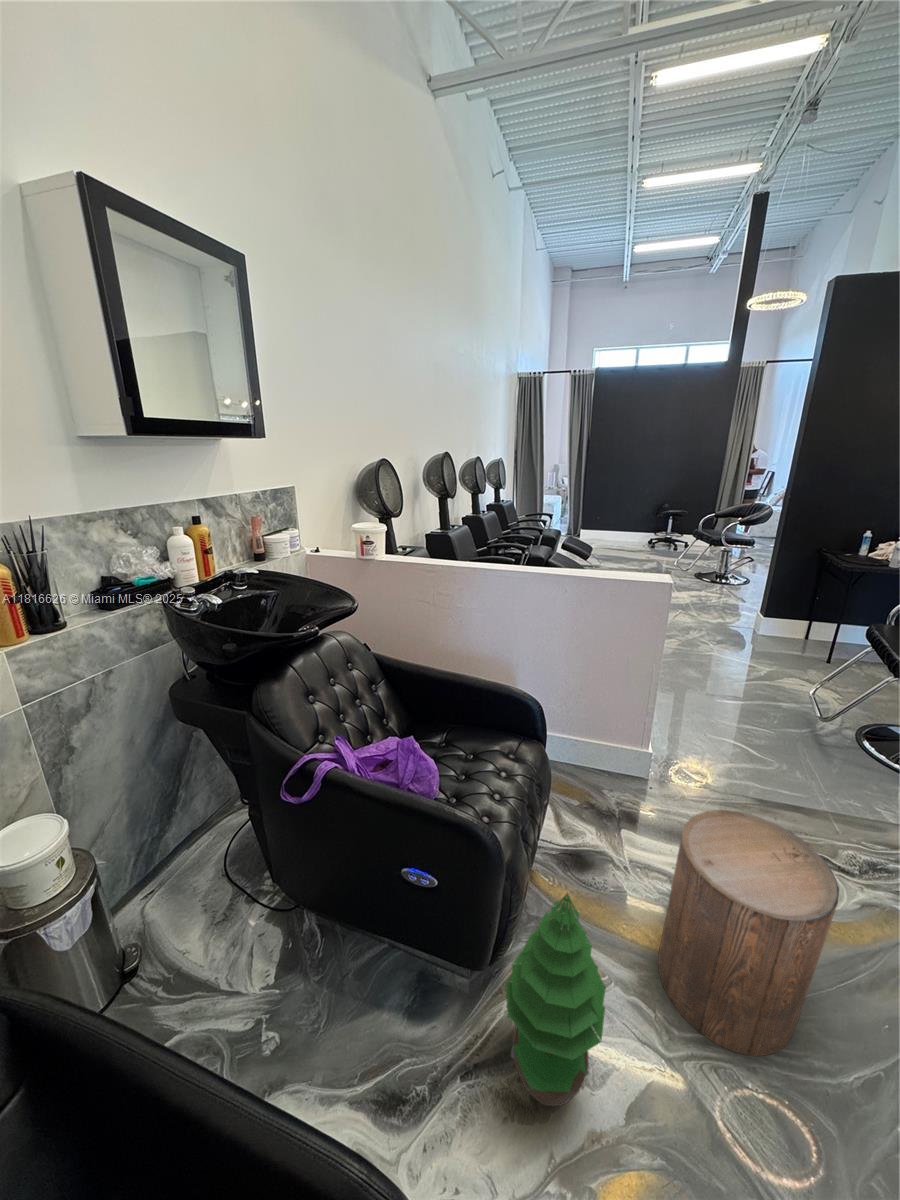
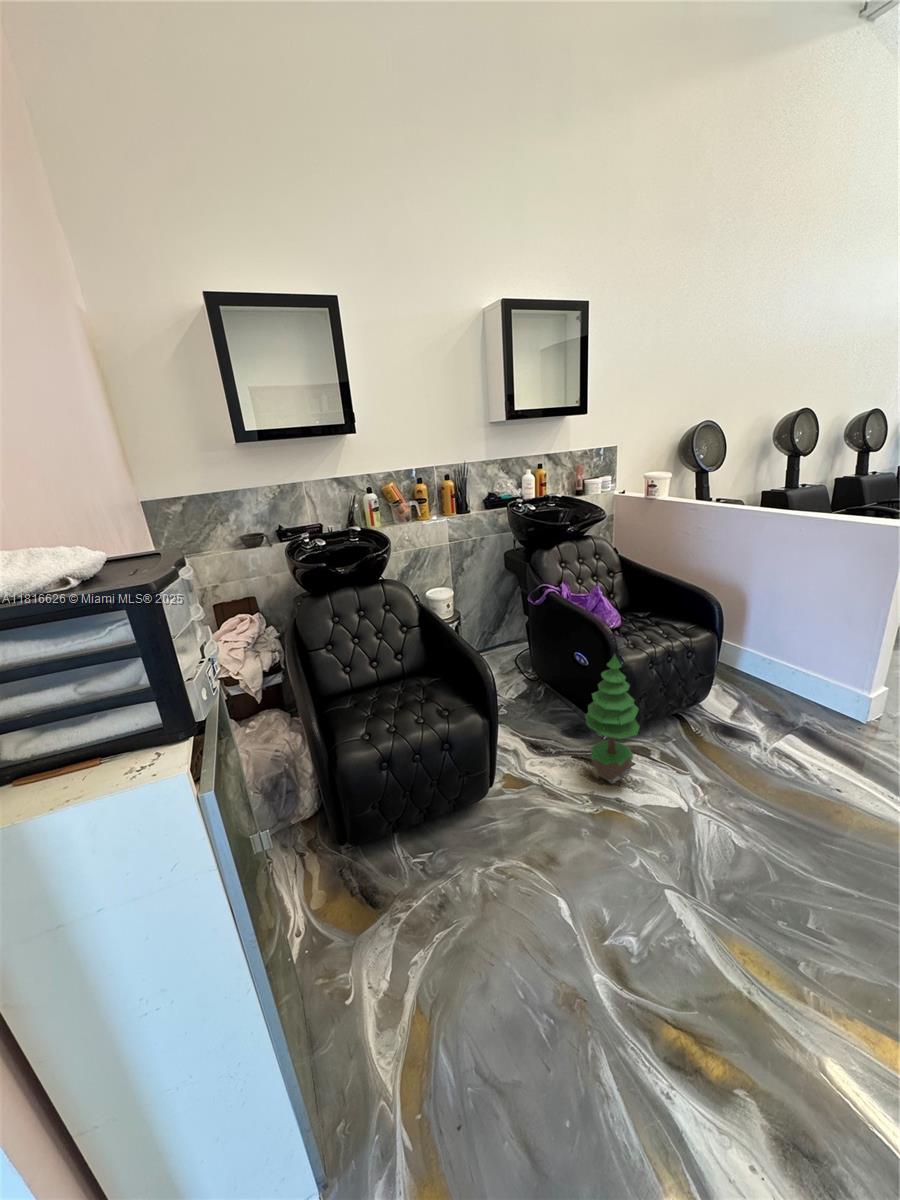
stool: present [658,810,839,1056] -> none [722,687,853,851]

